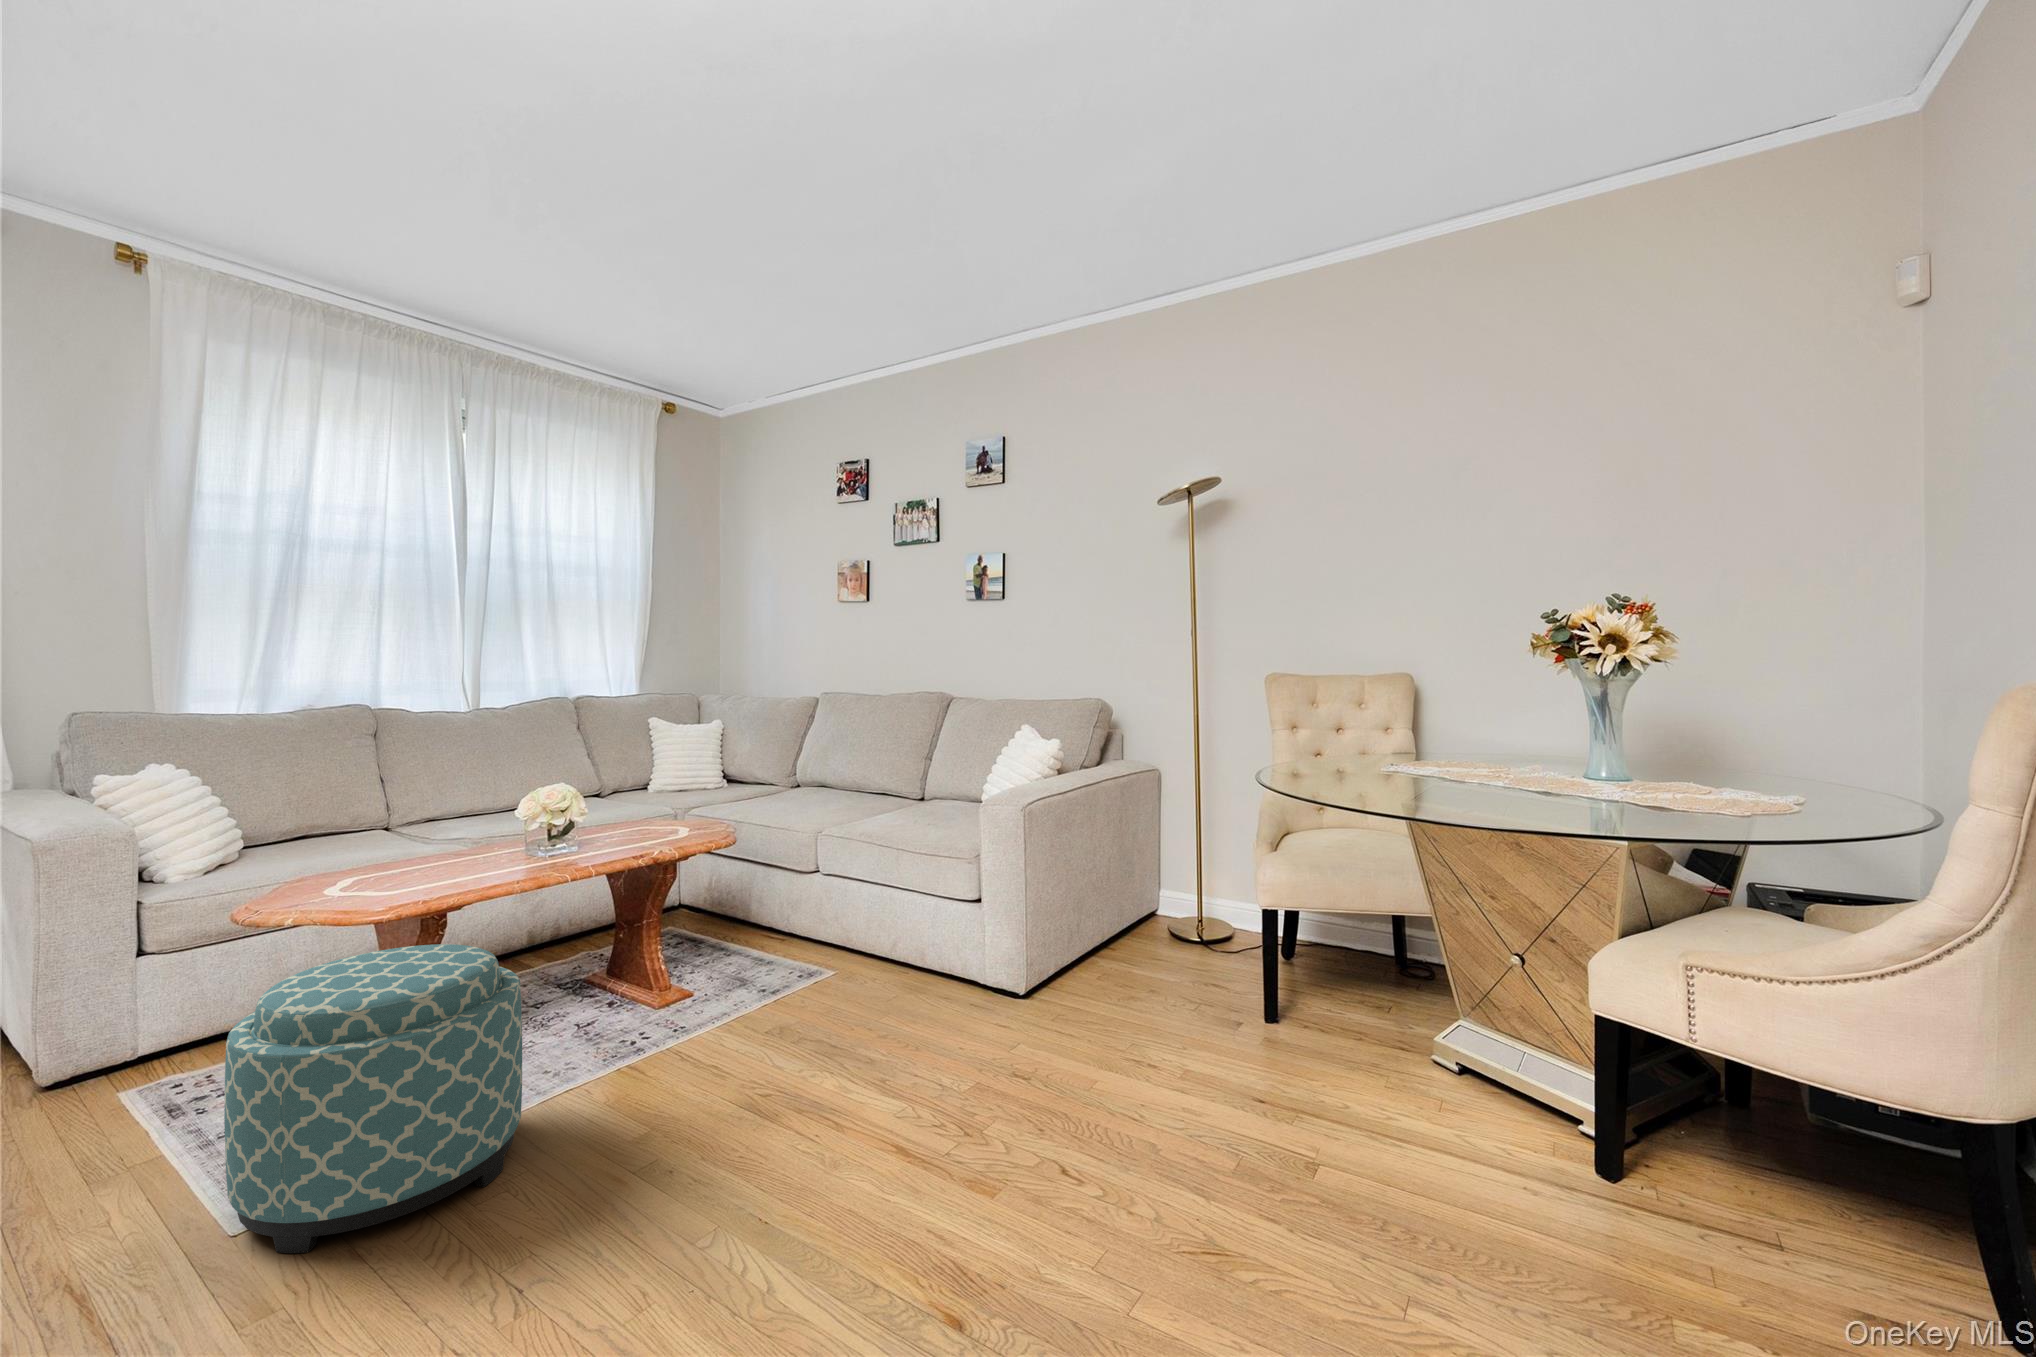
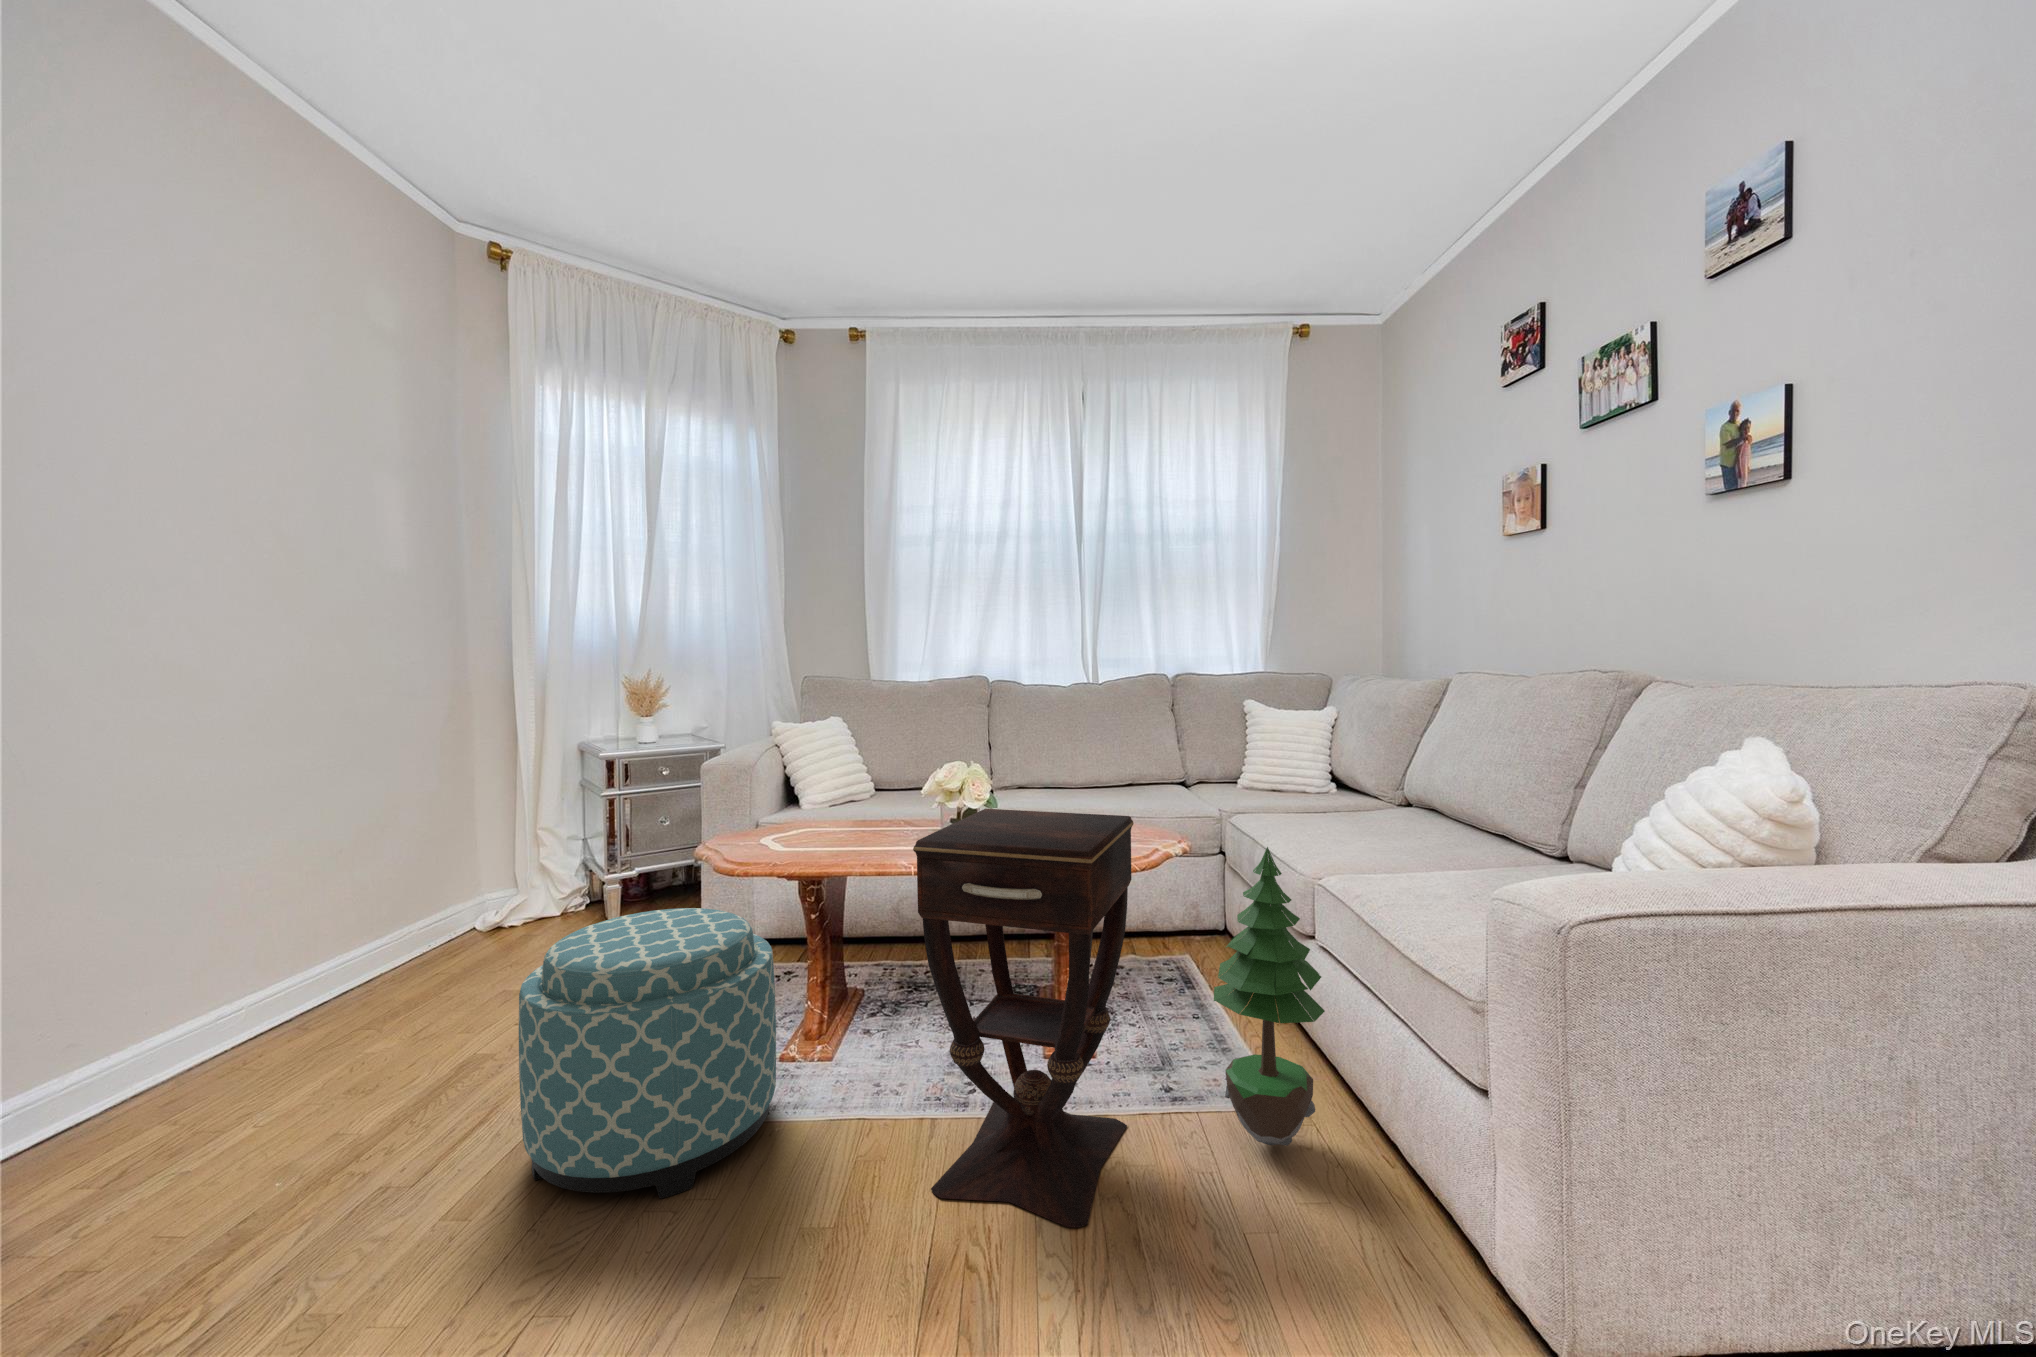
side table: none [653,798,816,1083] -> present [913,809,1134,1227]
potted tree: none [816,804,884,989] -> present [1214,847,1325,1146]

